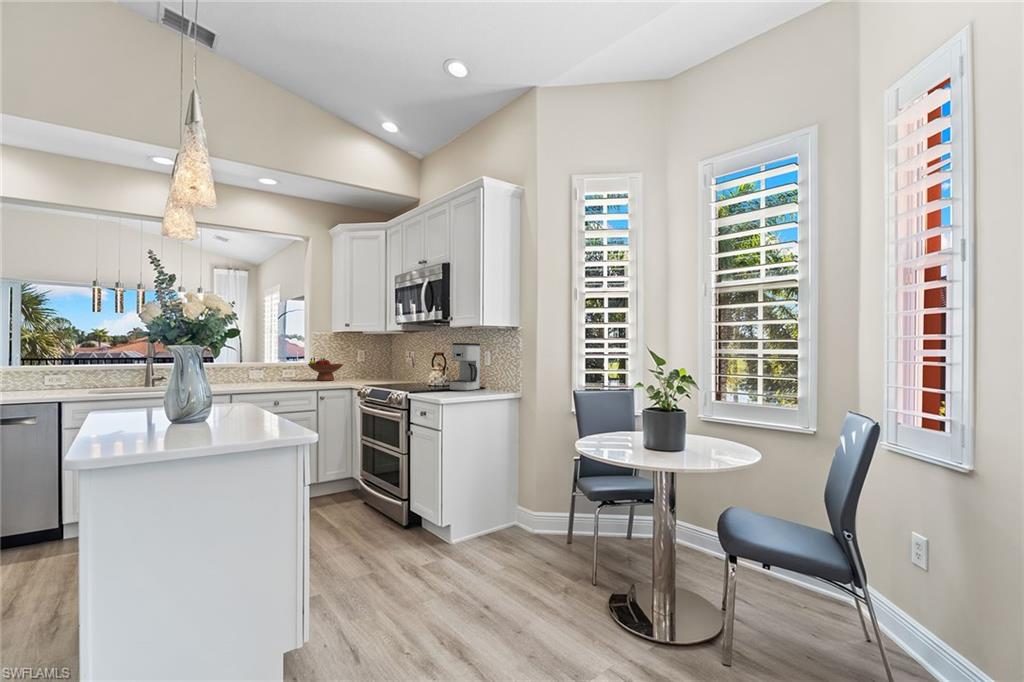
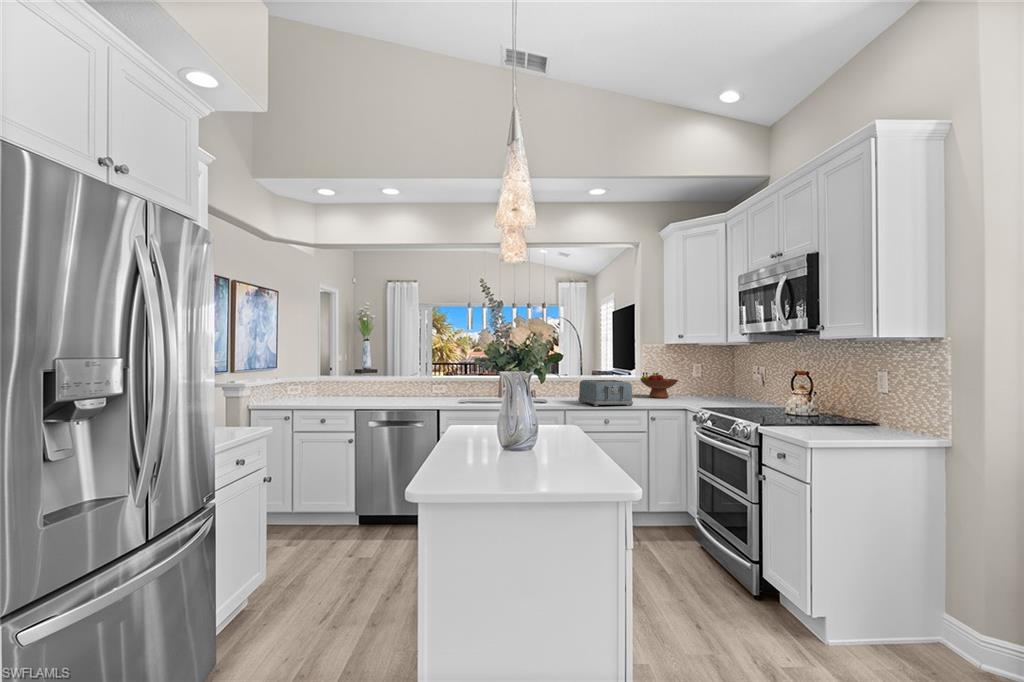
coffee maker: present [449,343,480,391] -> none [819,361,869,428]
toaster: none [245,364,302,389] -> present [578,380,633,406]

